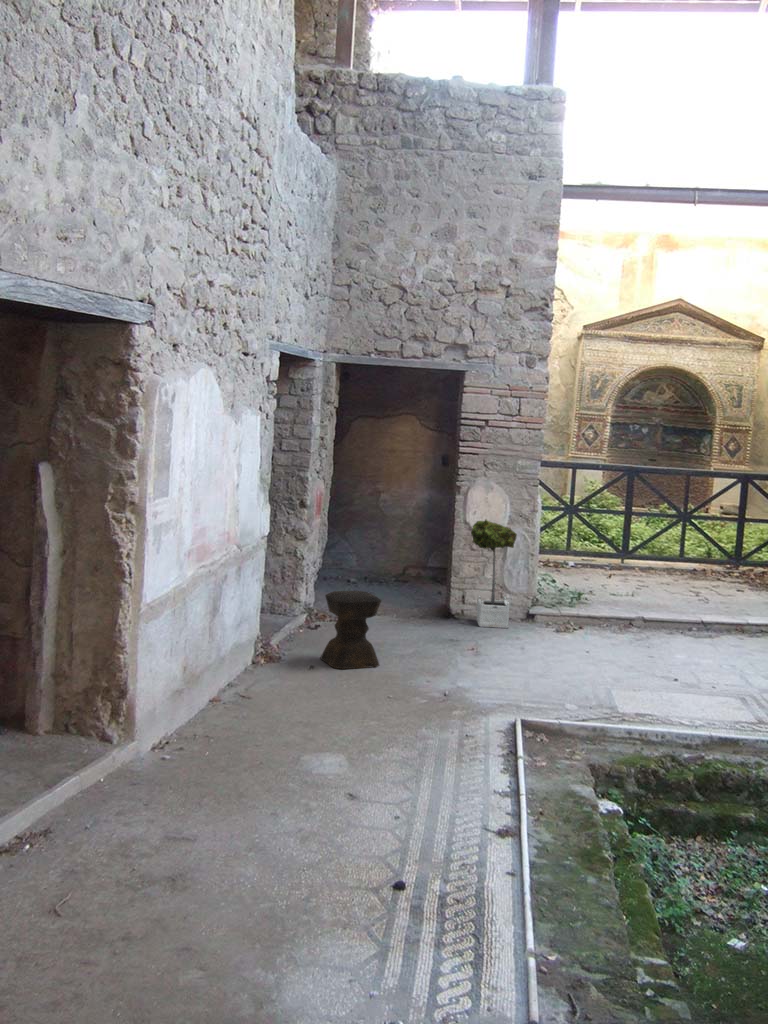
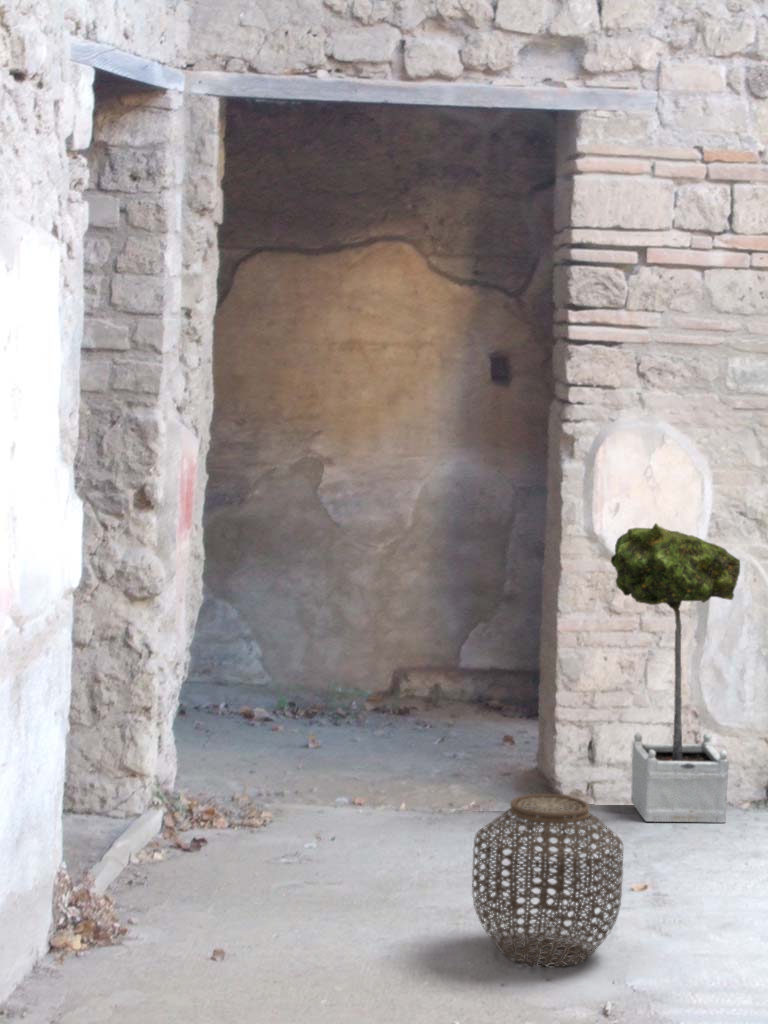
stool: present [321,591,381,669] -> none [223,756,406,1004]
woven basket: none [405,607,456,664] -> present [472,794,623,966]

